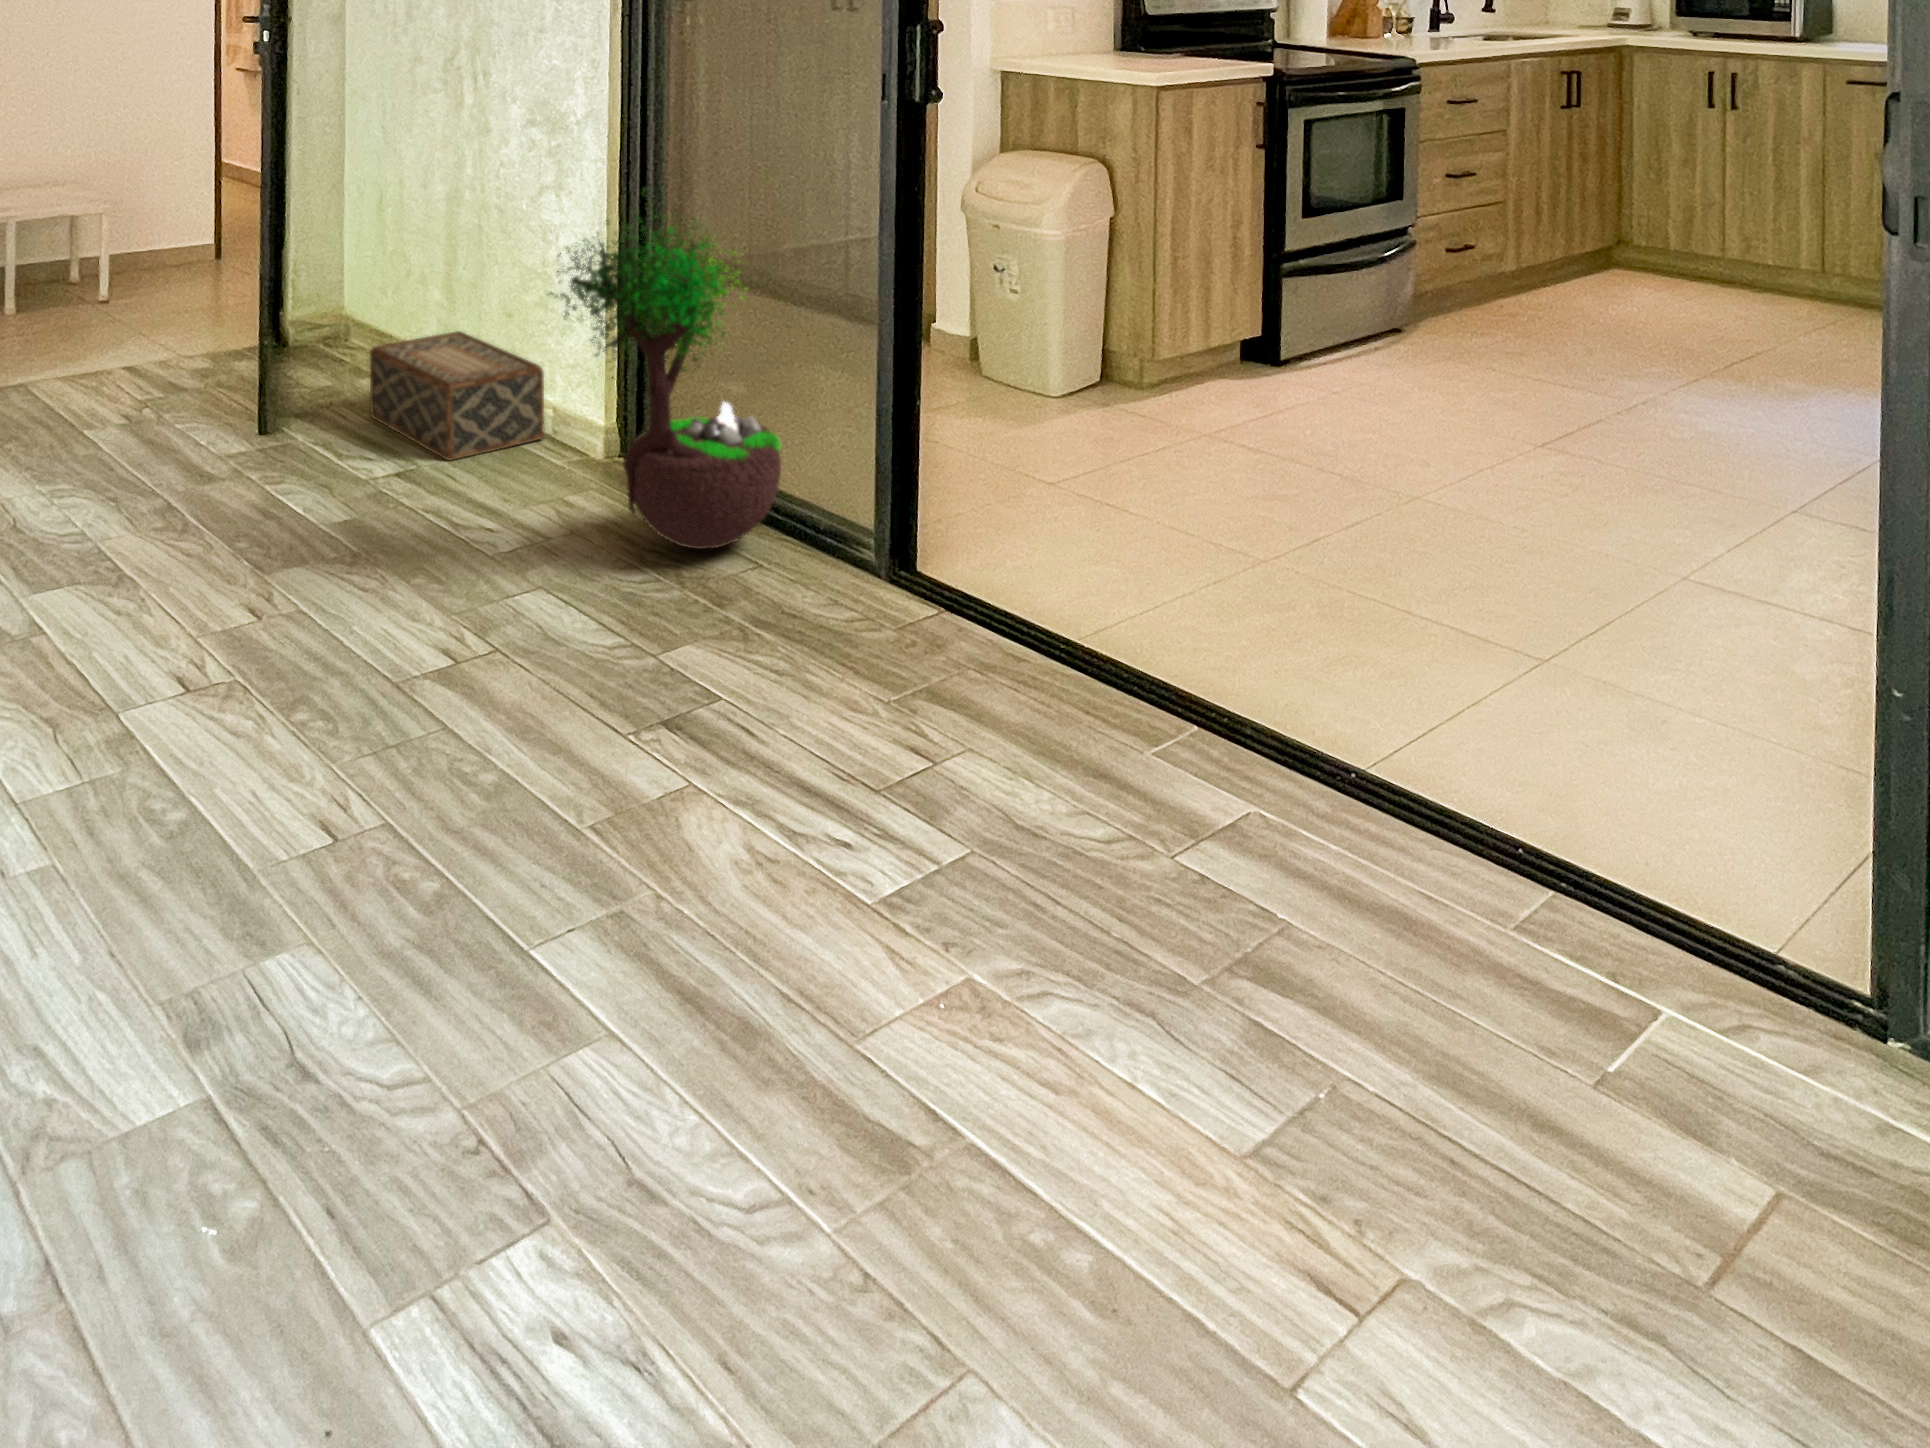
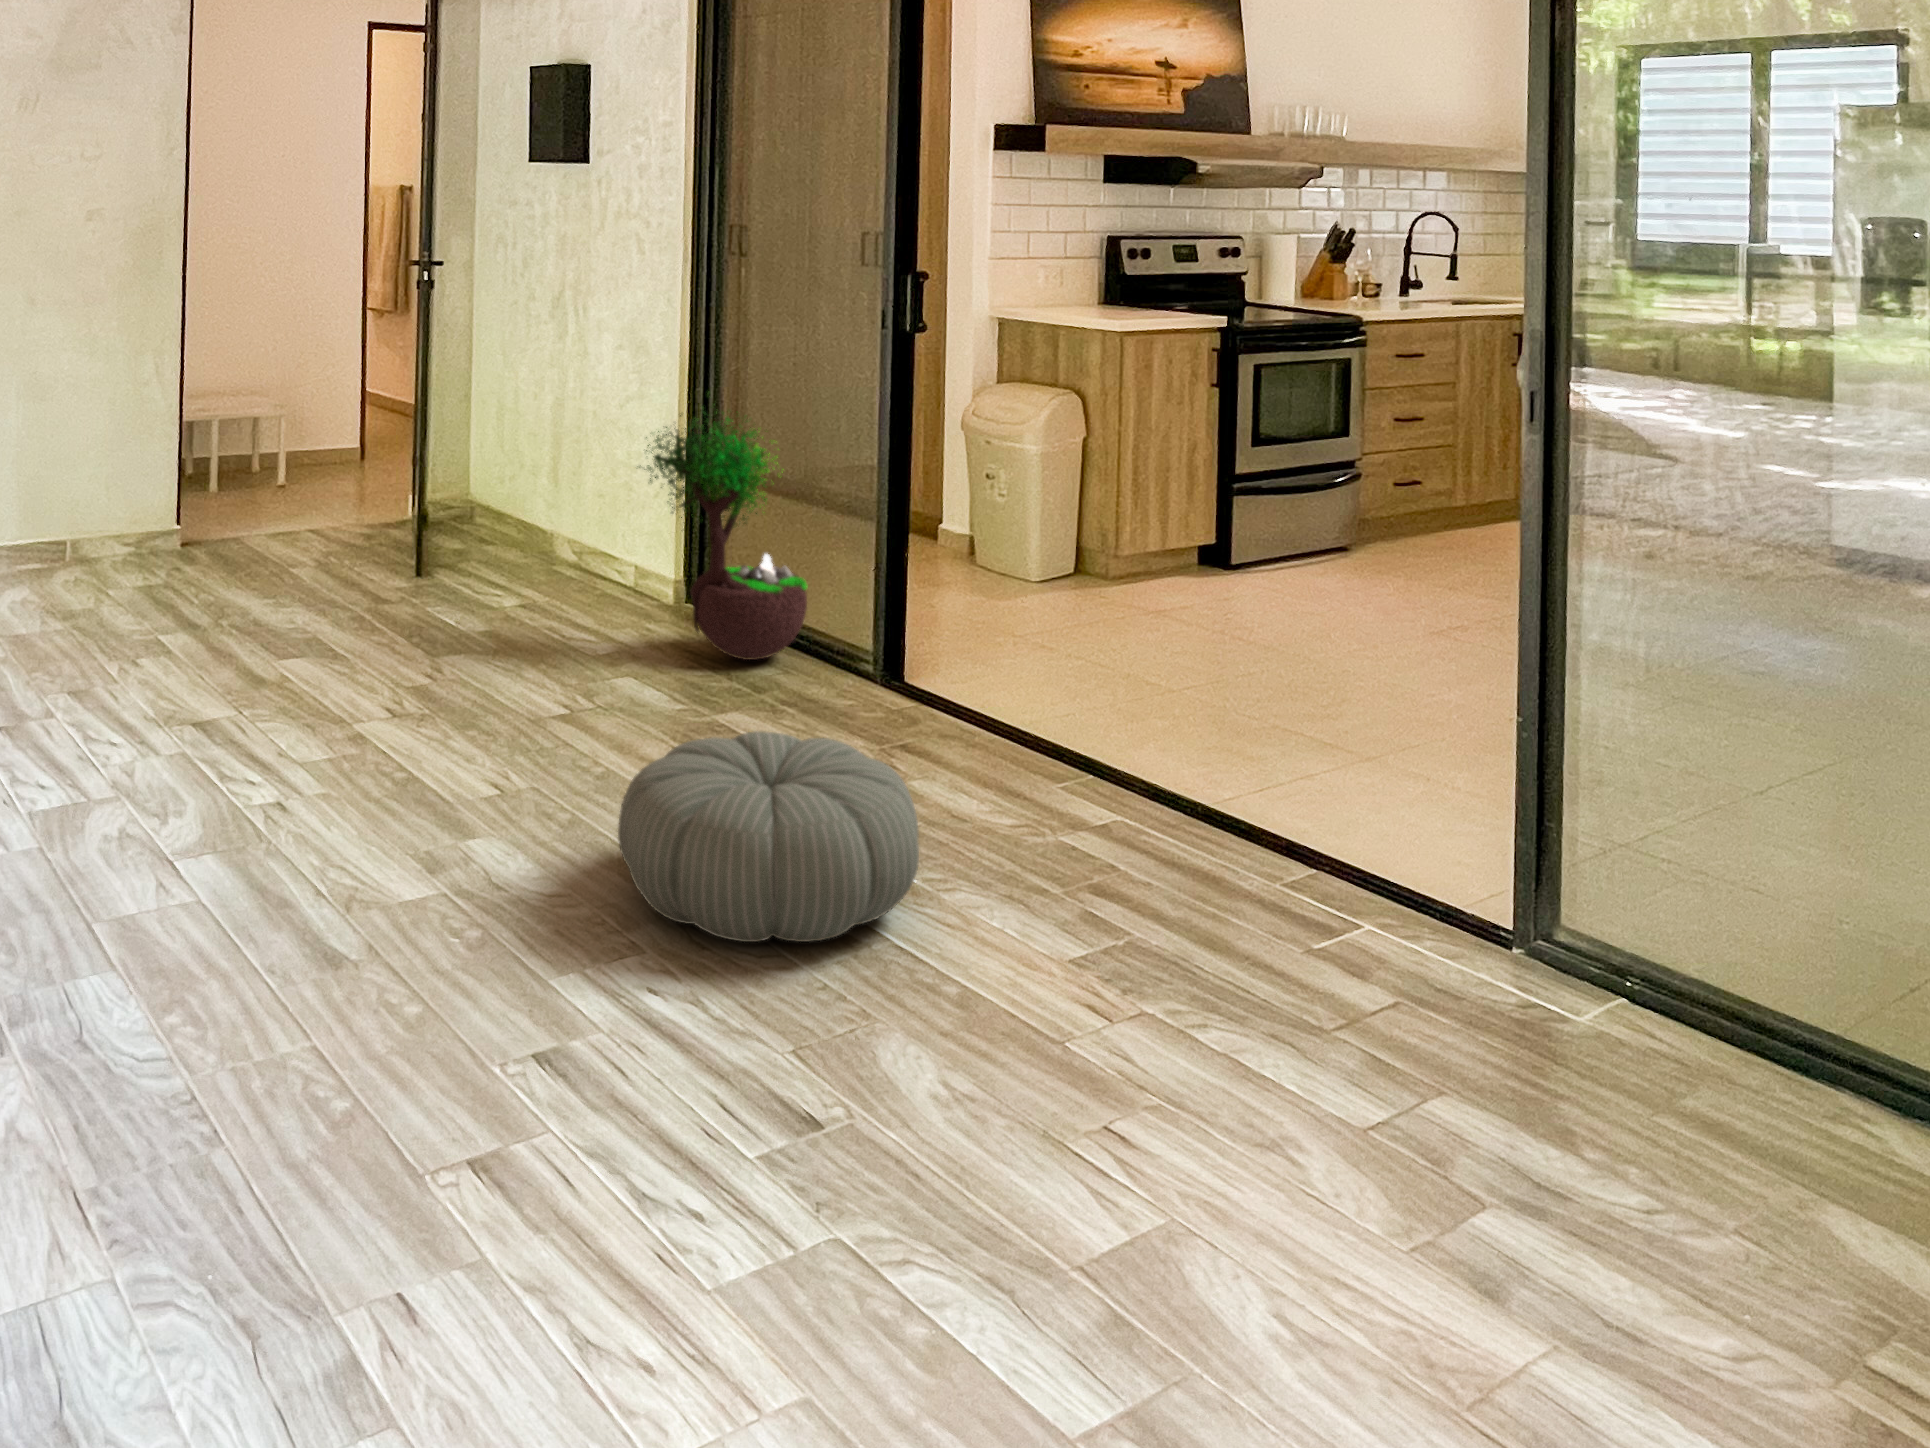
woven basket: present [370,331,545,460] -> none [497,508,629,599]
pouf: none [502,747,996,1180] -> present [618,731,919,942]

